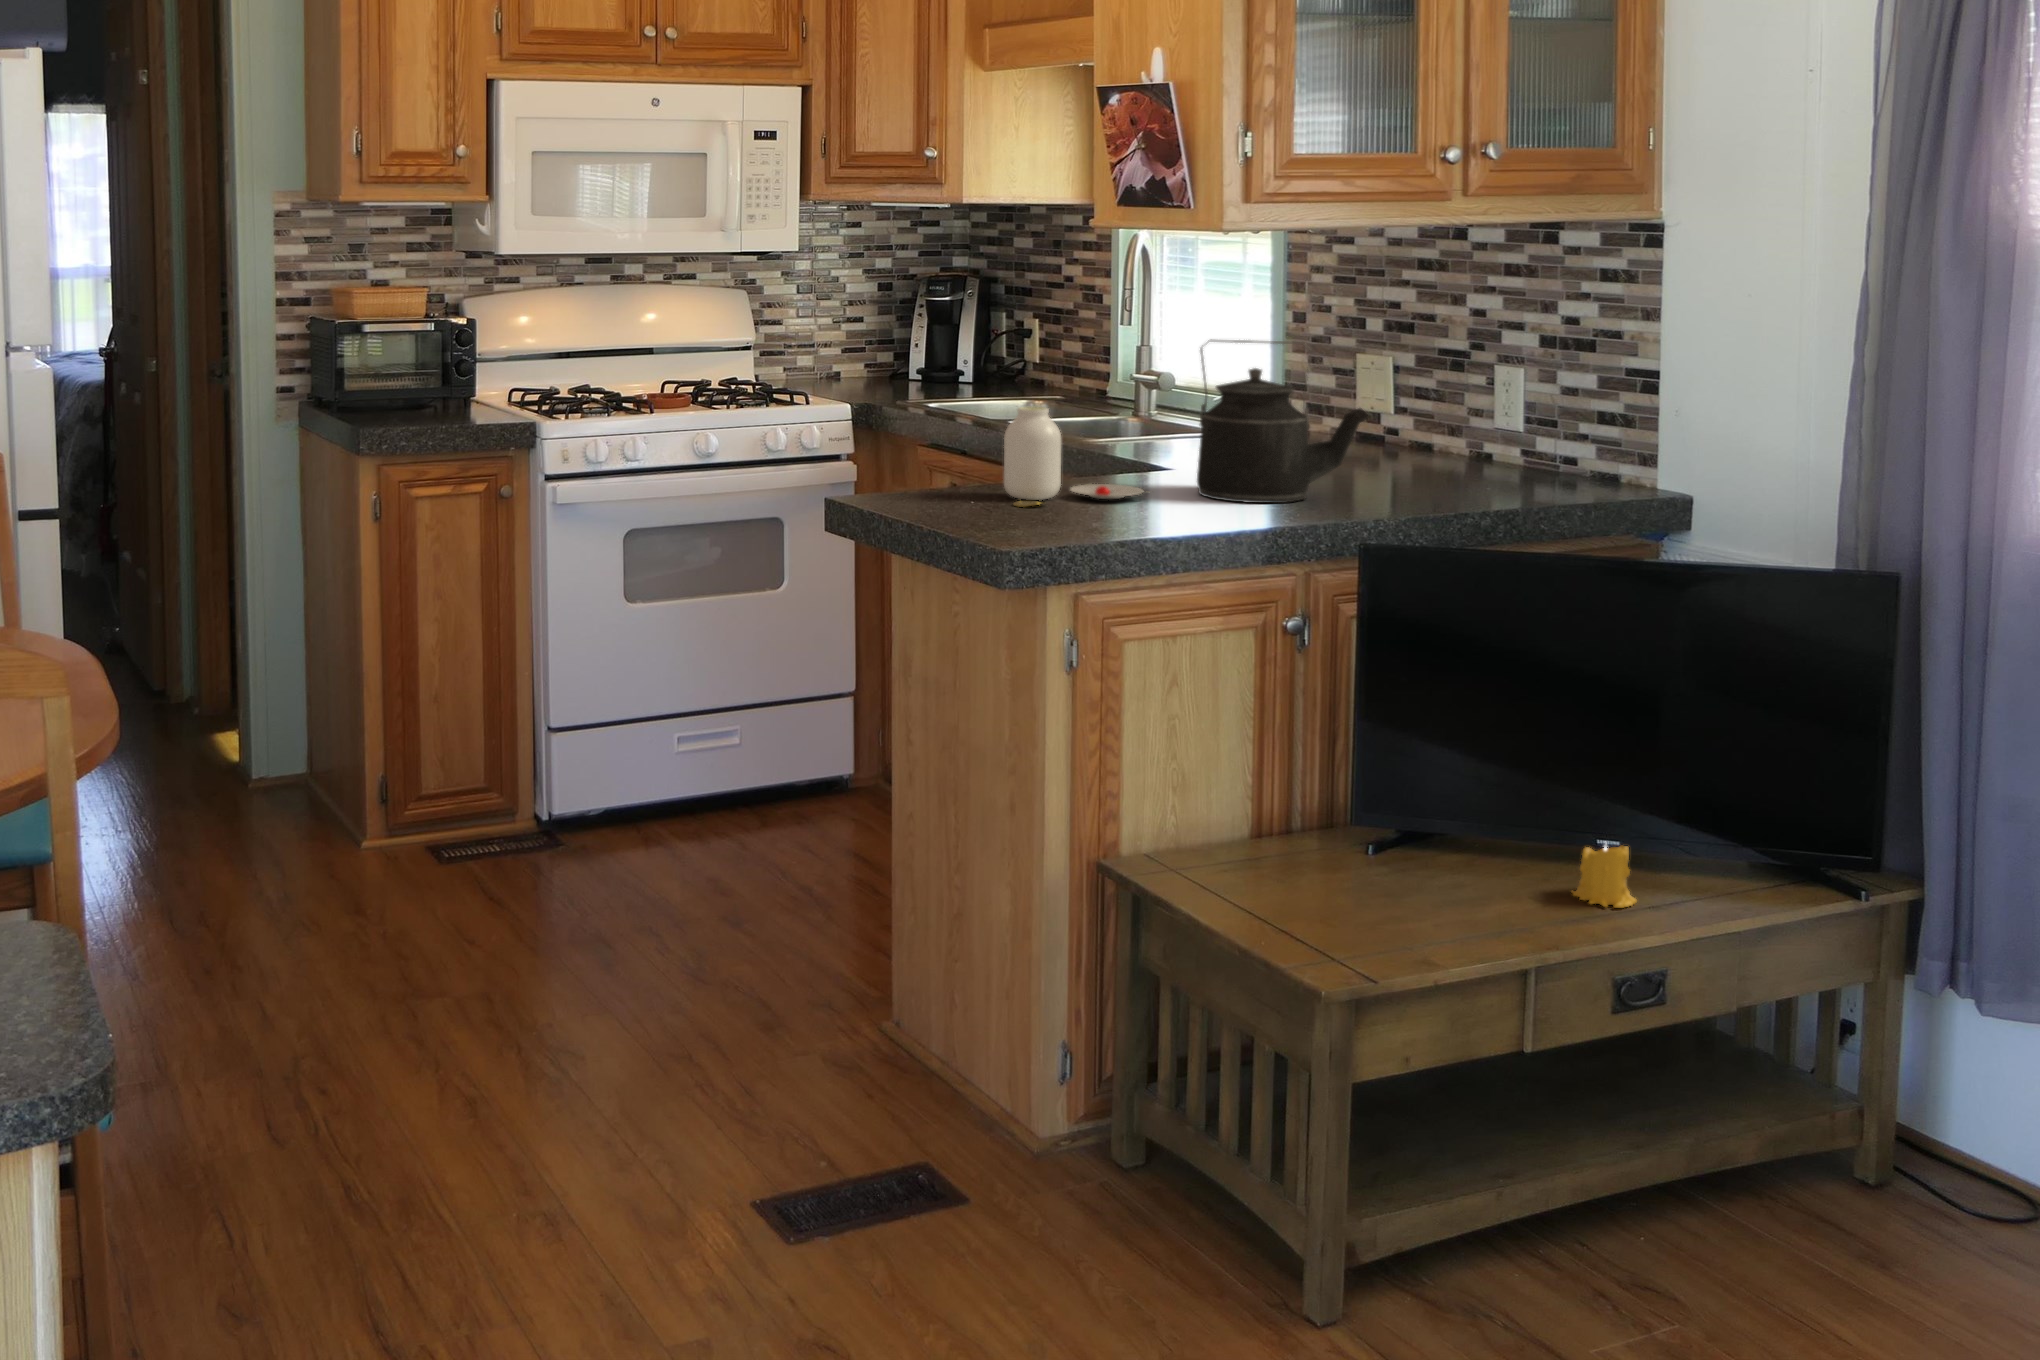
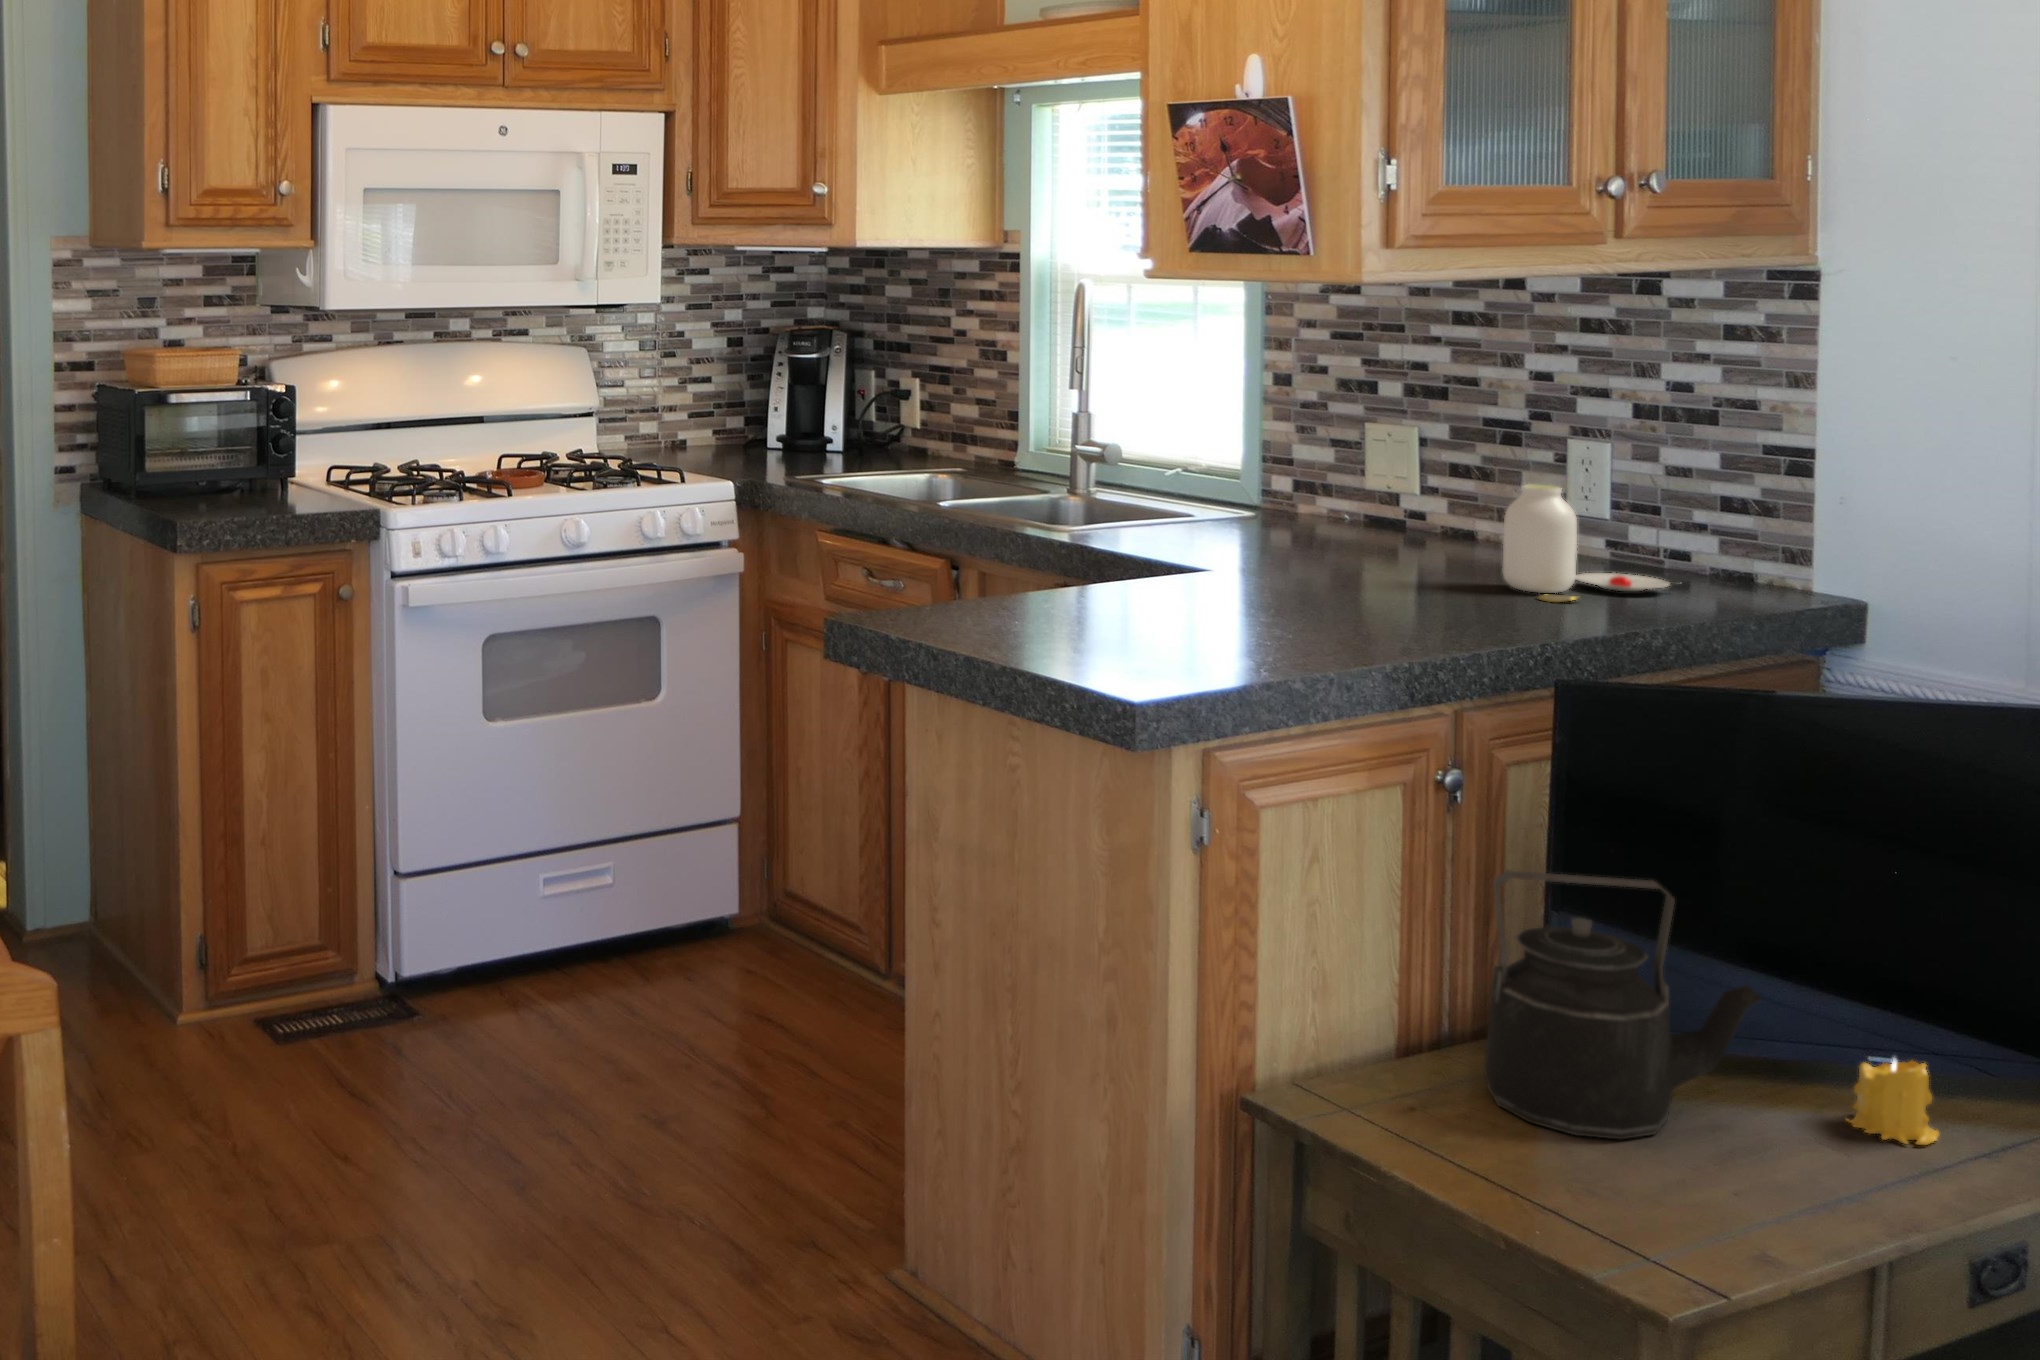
kettle: present [1197,339,1369,503] -> present [1484,871,1761,1139]
jar: present [1004,406,1144,507] -> present [1503,484,1681,602]

